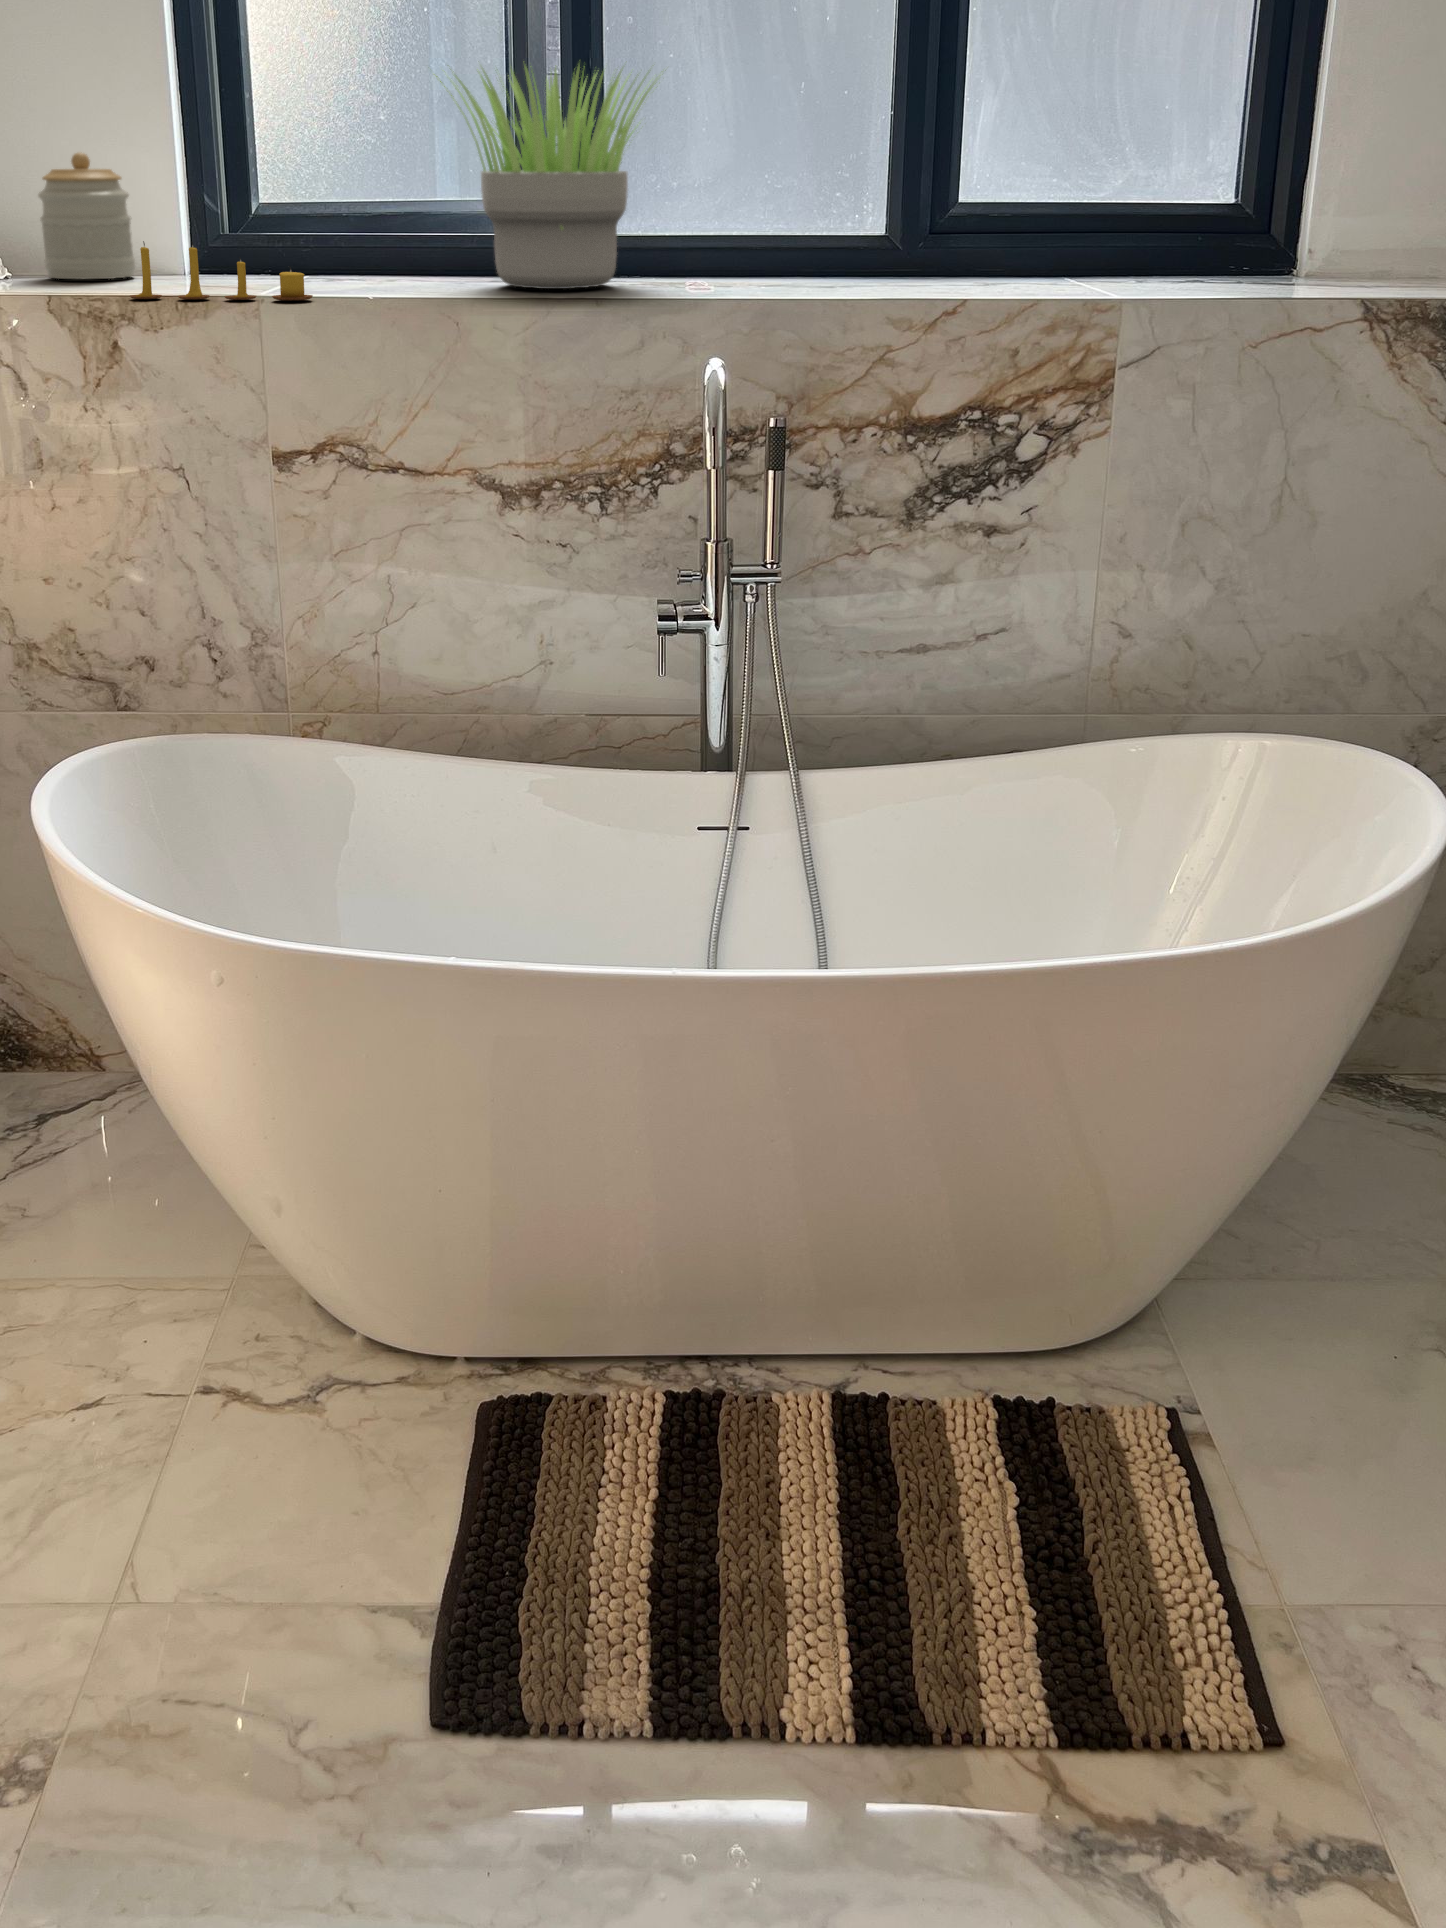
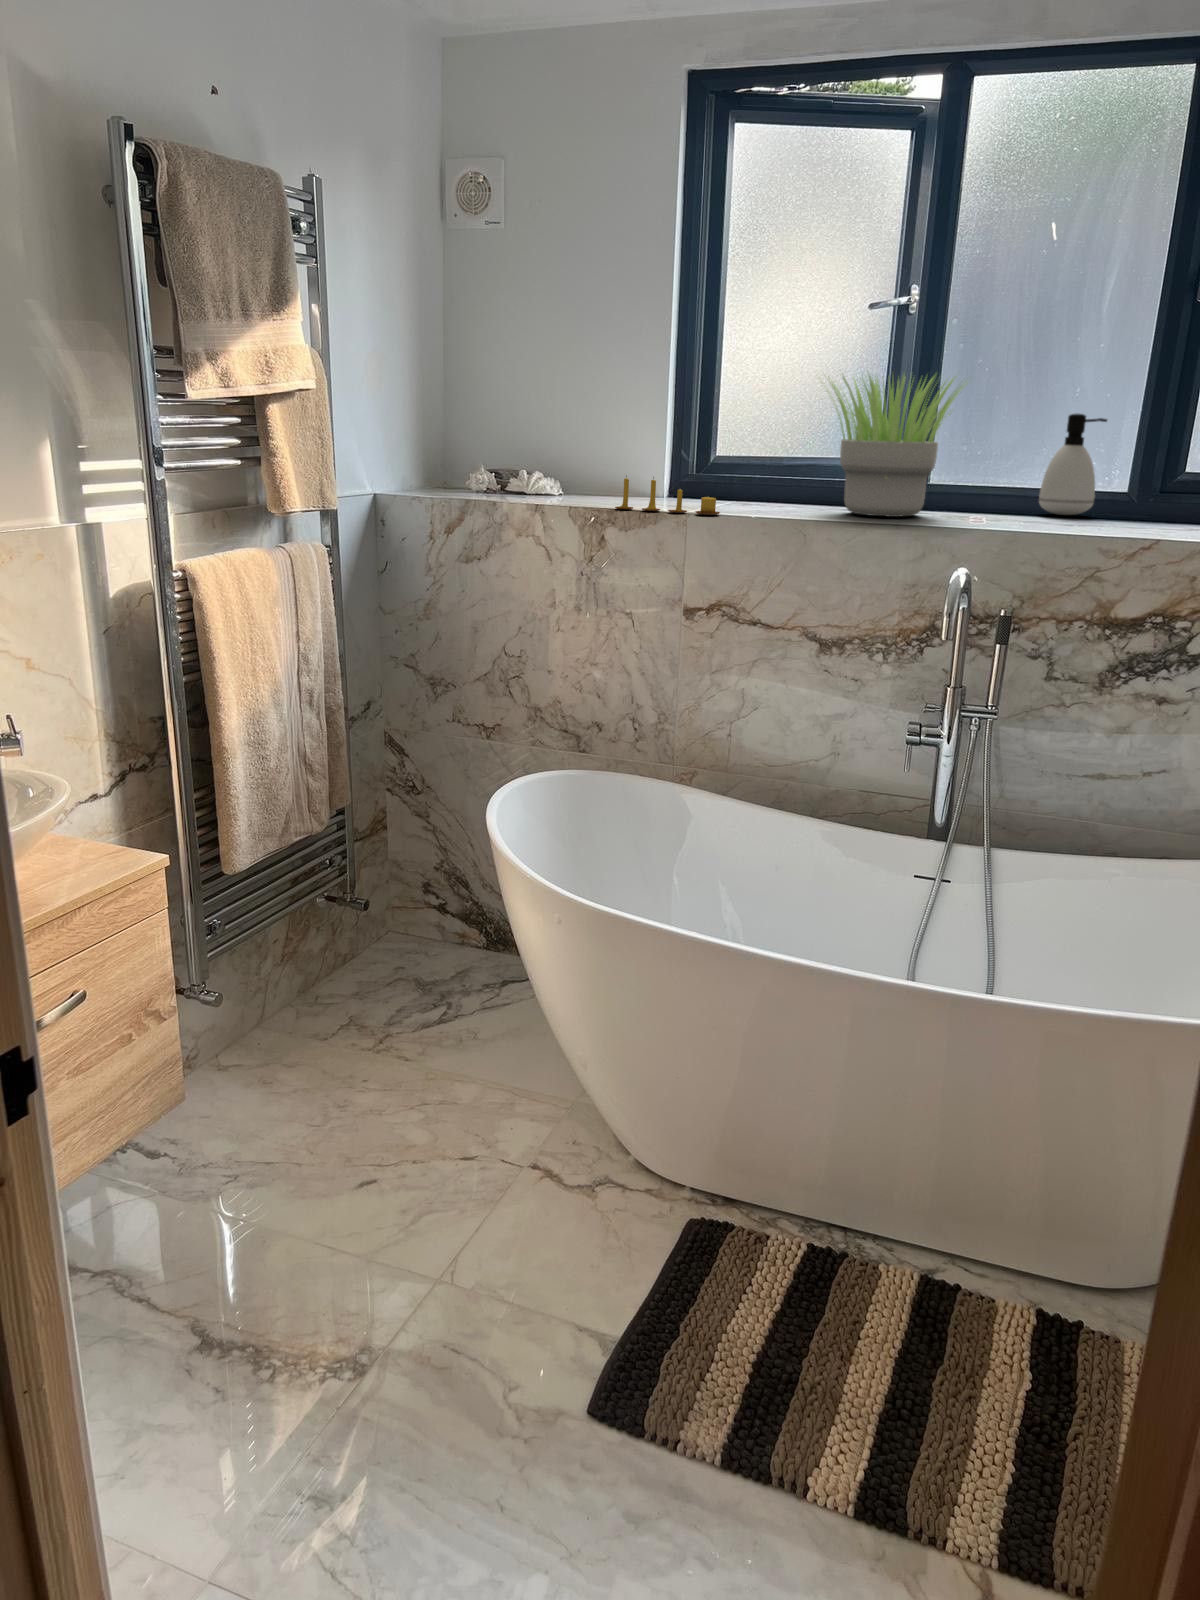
soap dispenser: none [768,123,850,274] -> present [1039,414,1107,515]
jar: present [38,153,135,279] -> none [583,421,636,496]

